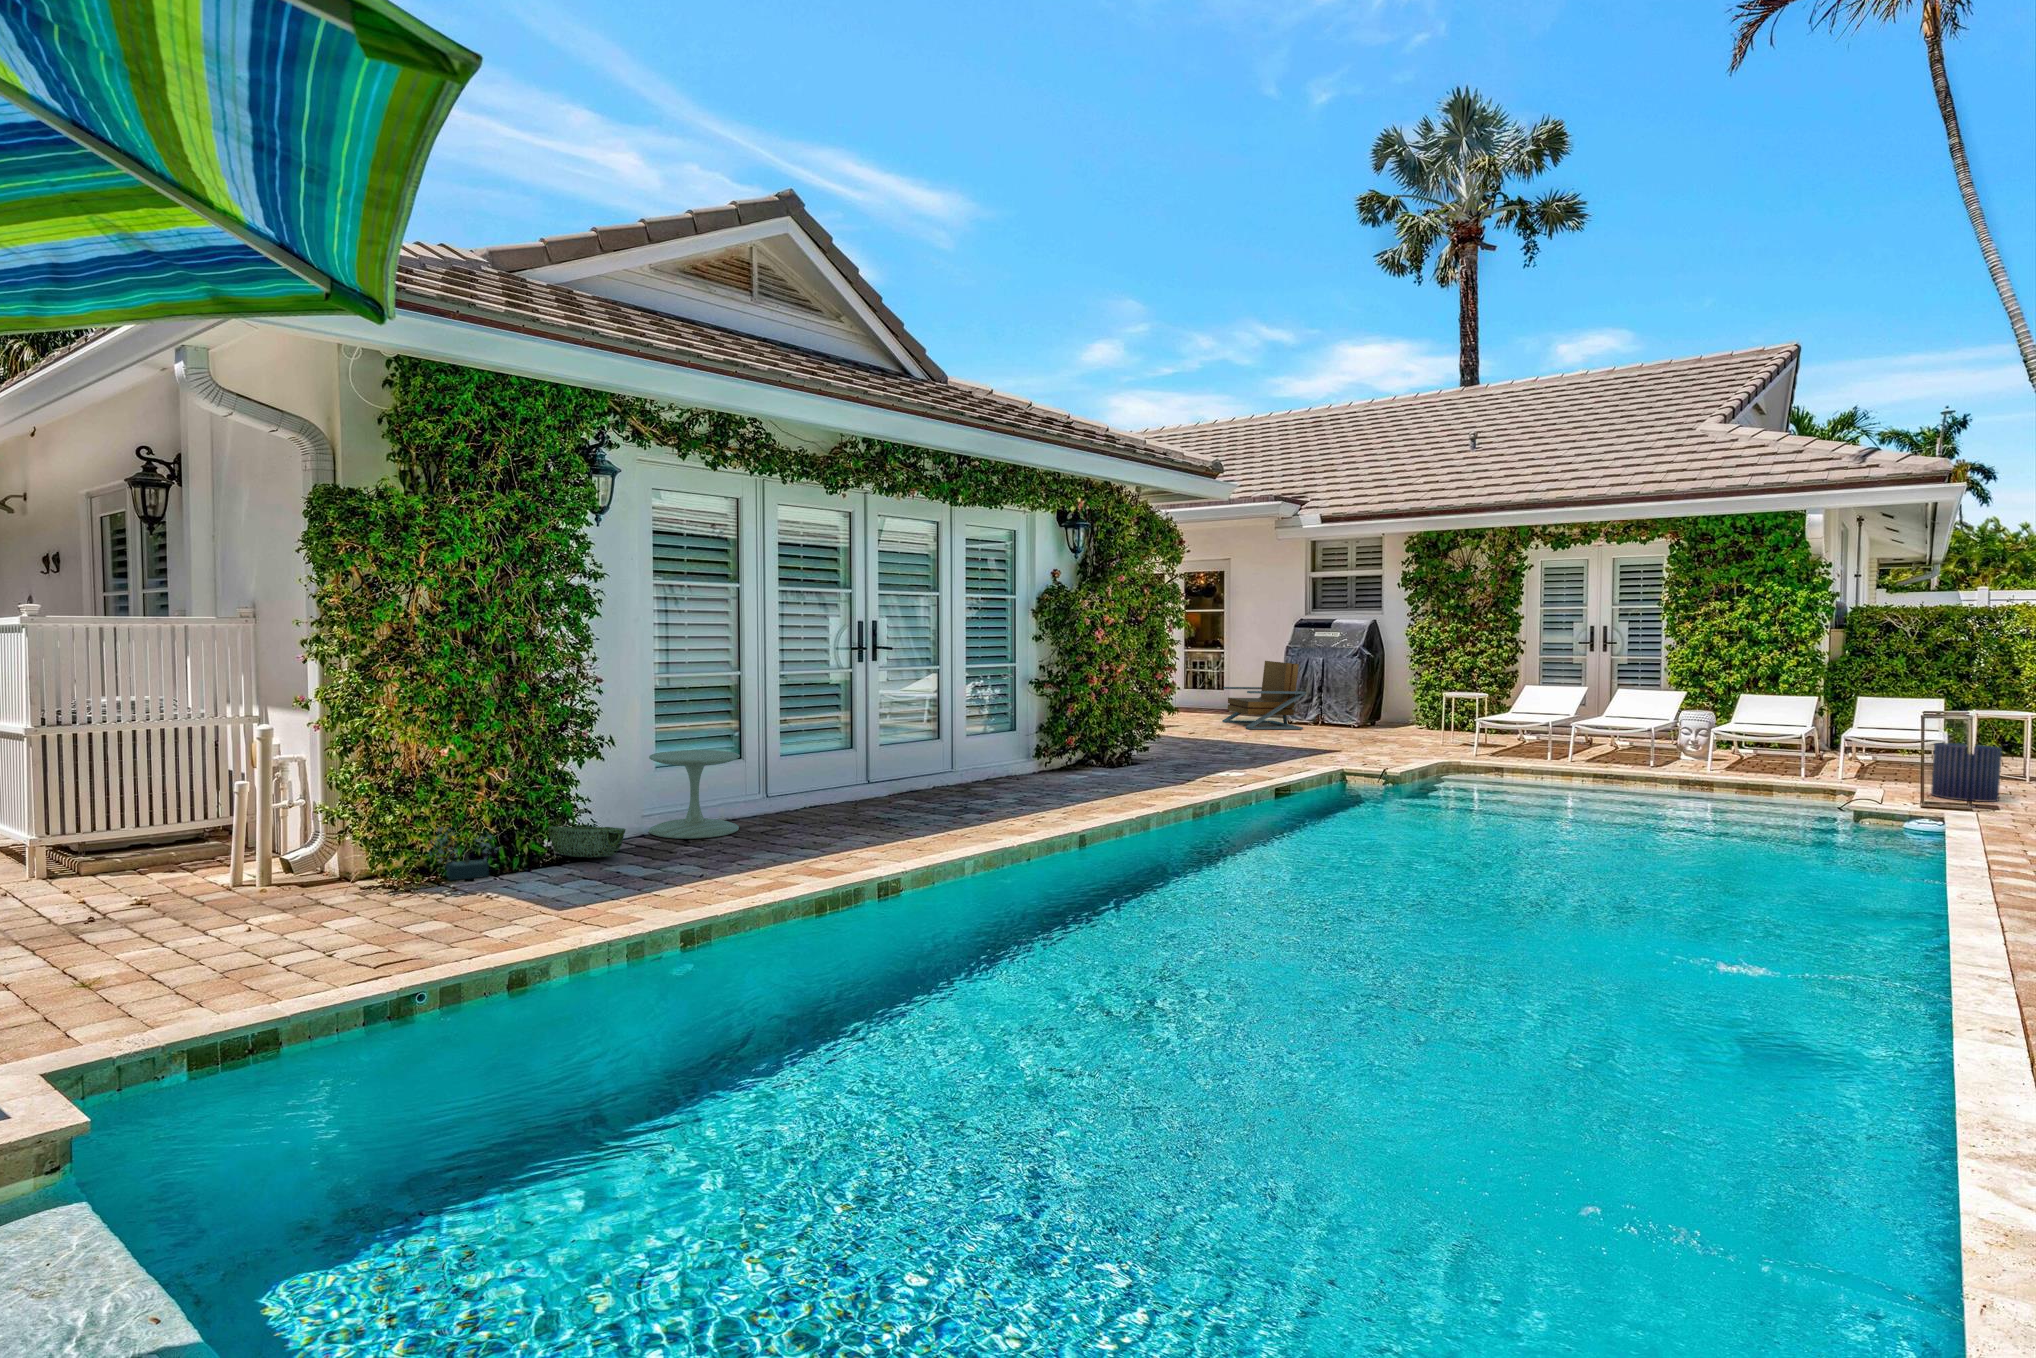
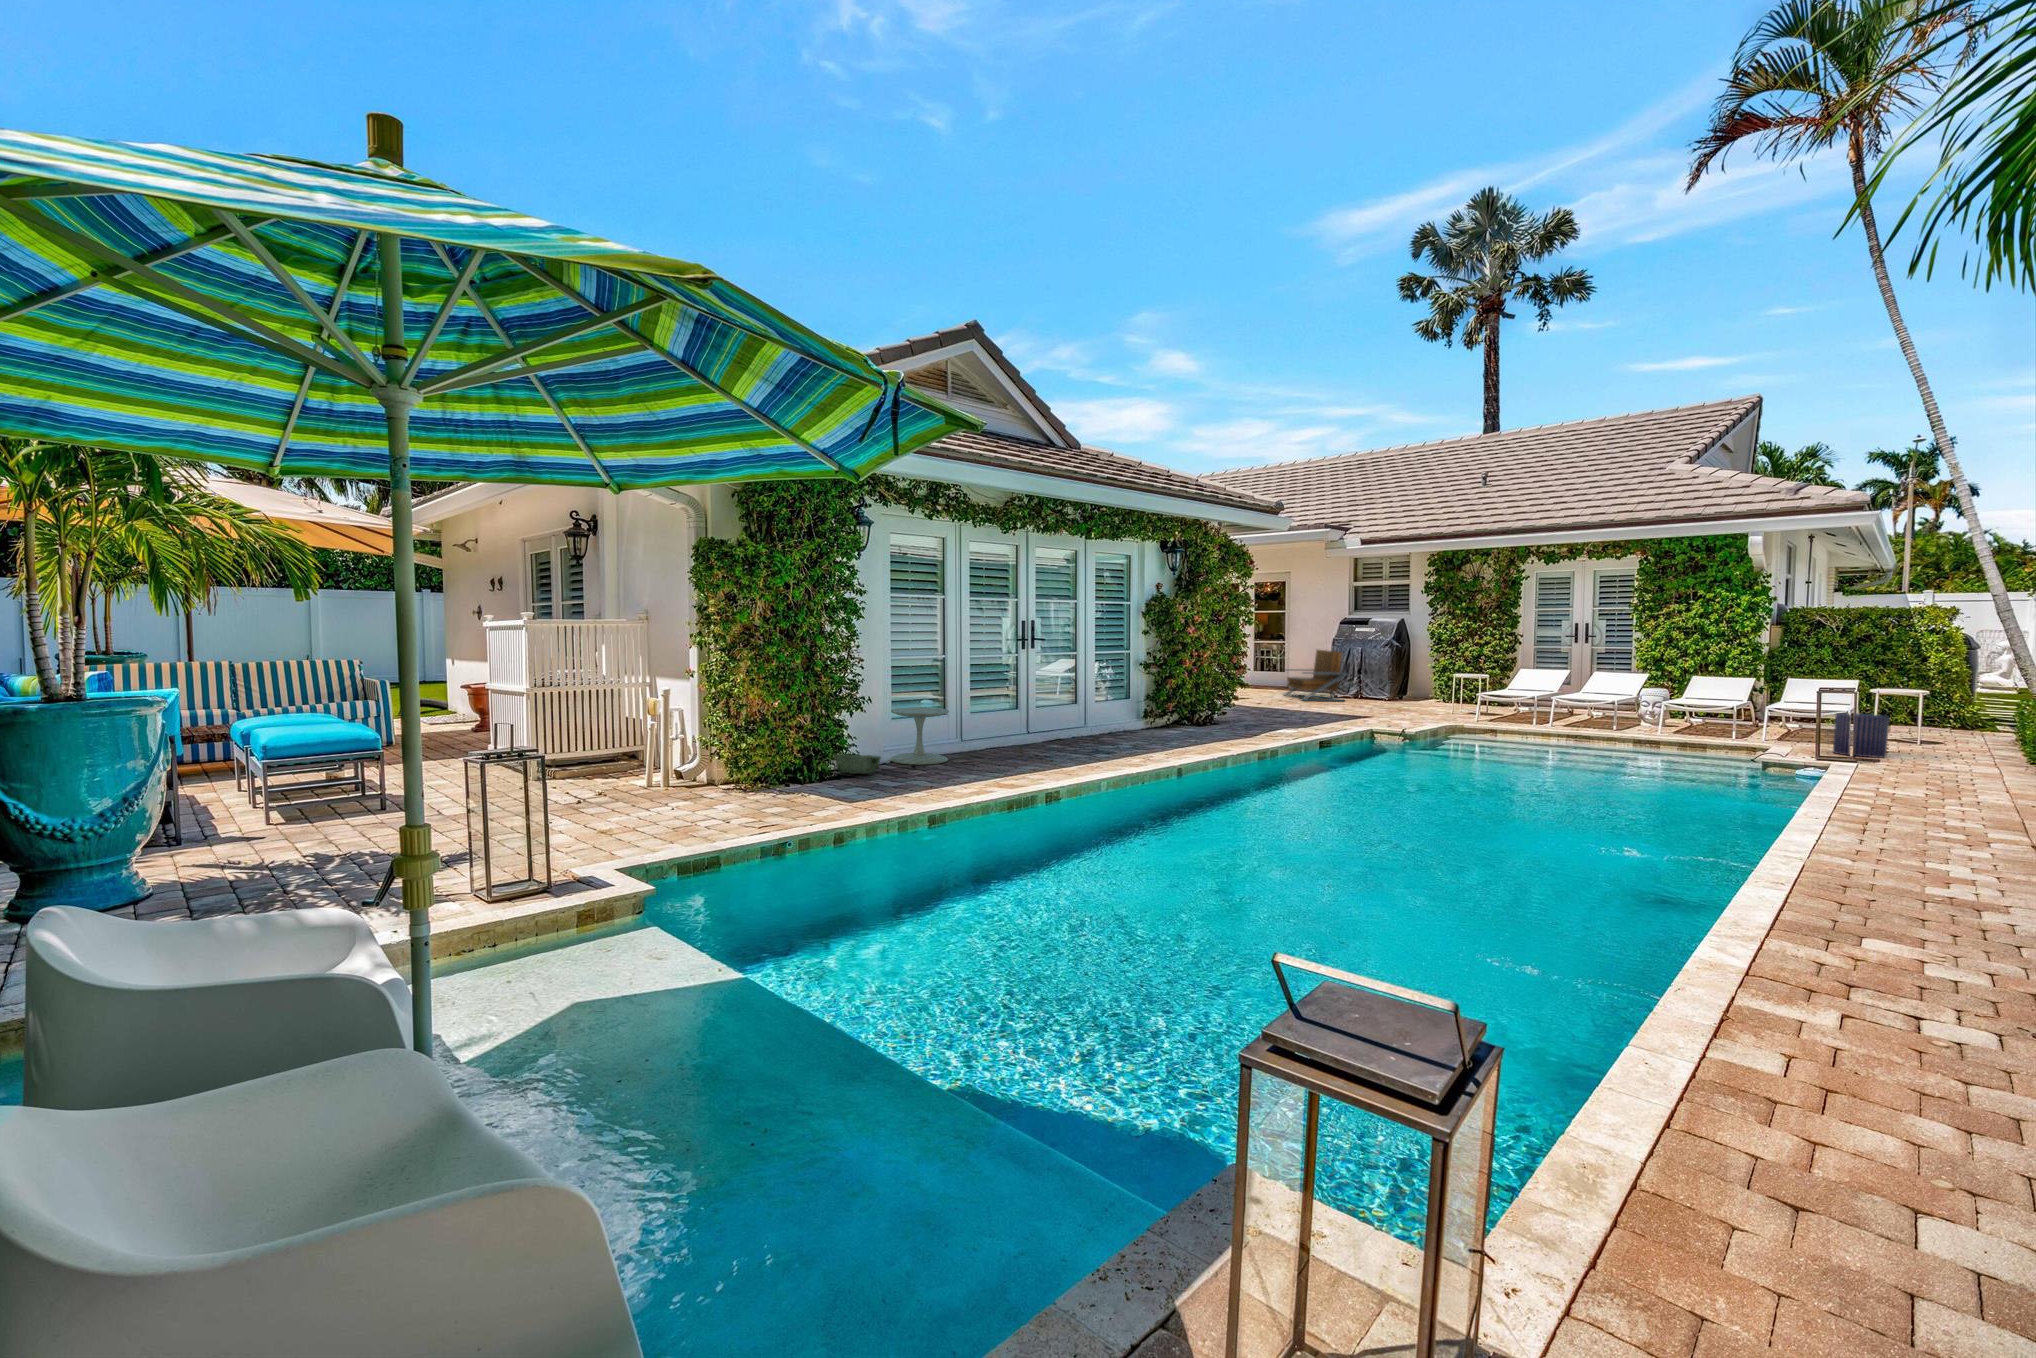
decorative plant: present [430,827,497,880] -> none [767,751,807,785]

